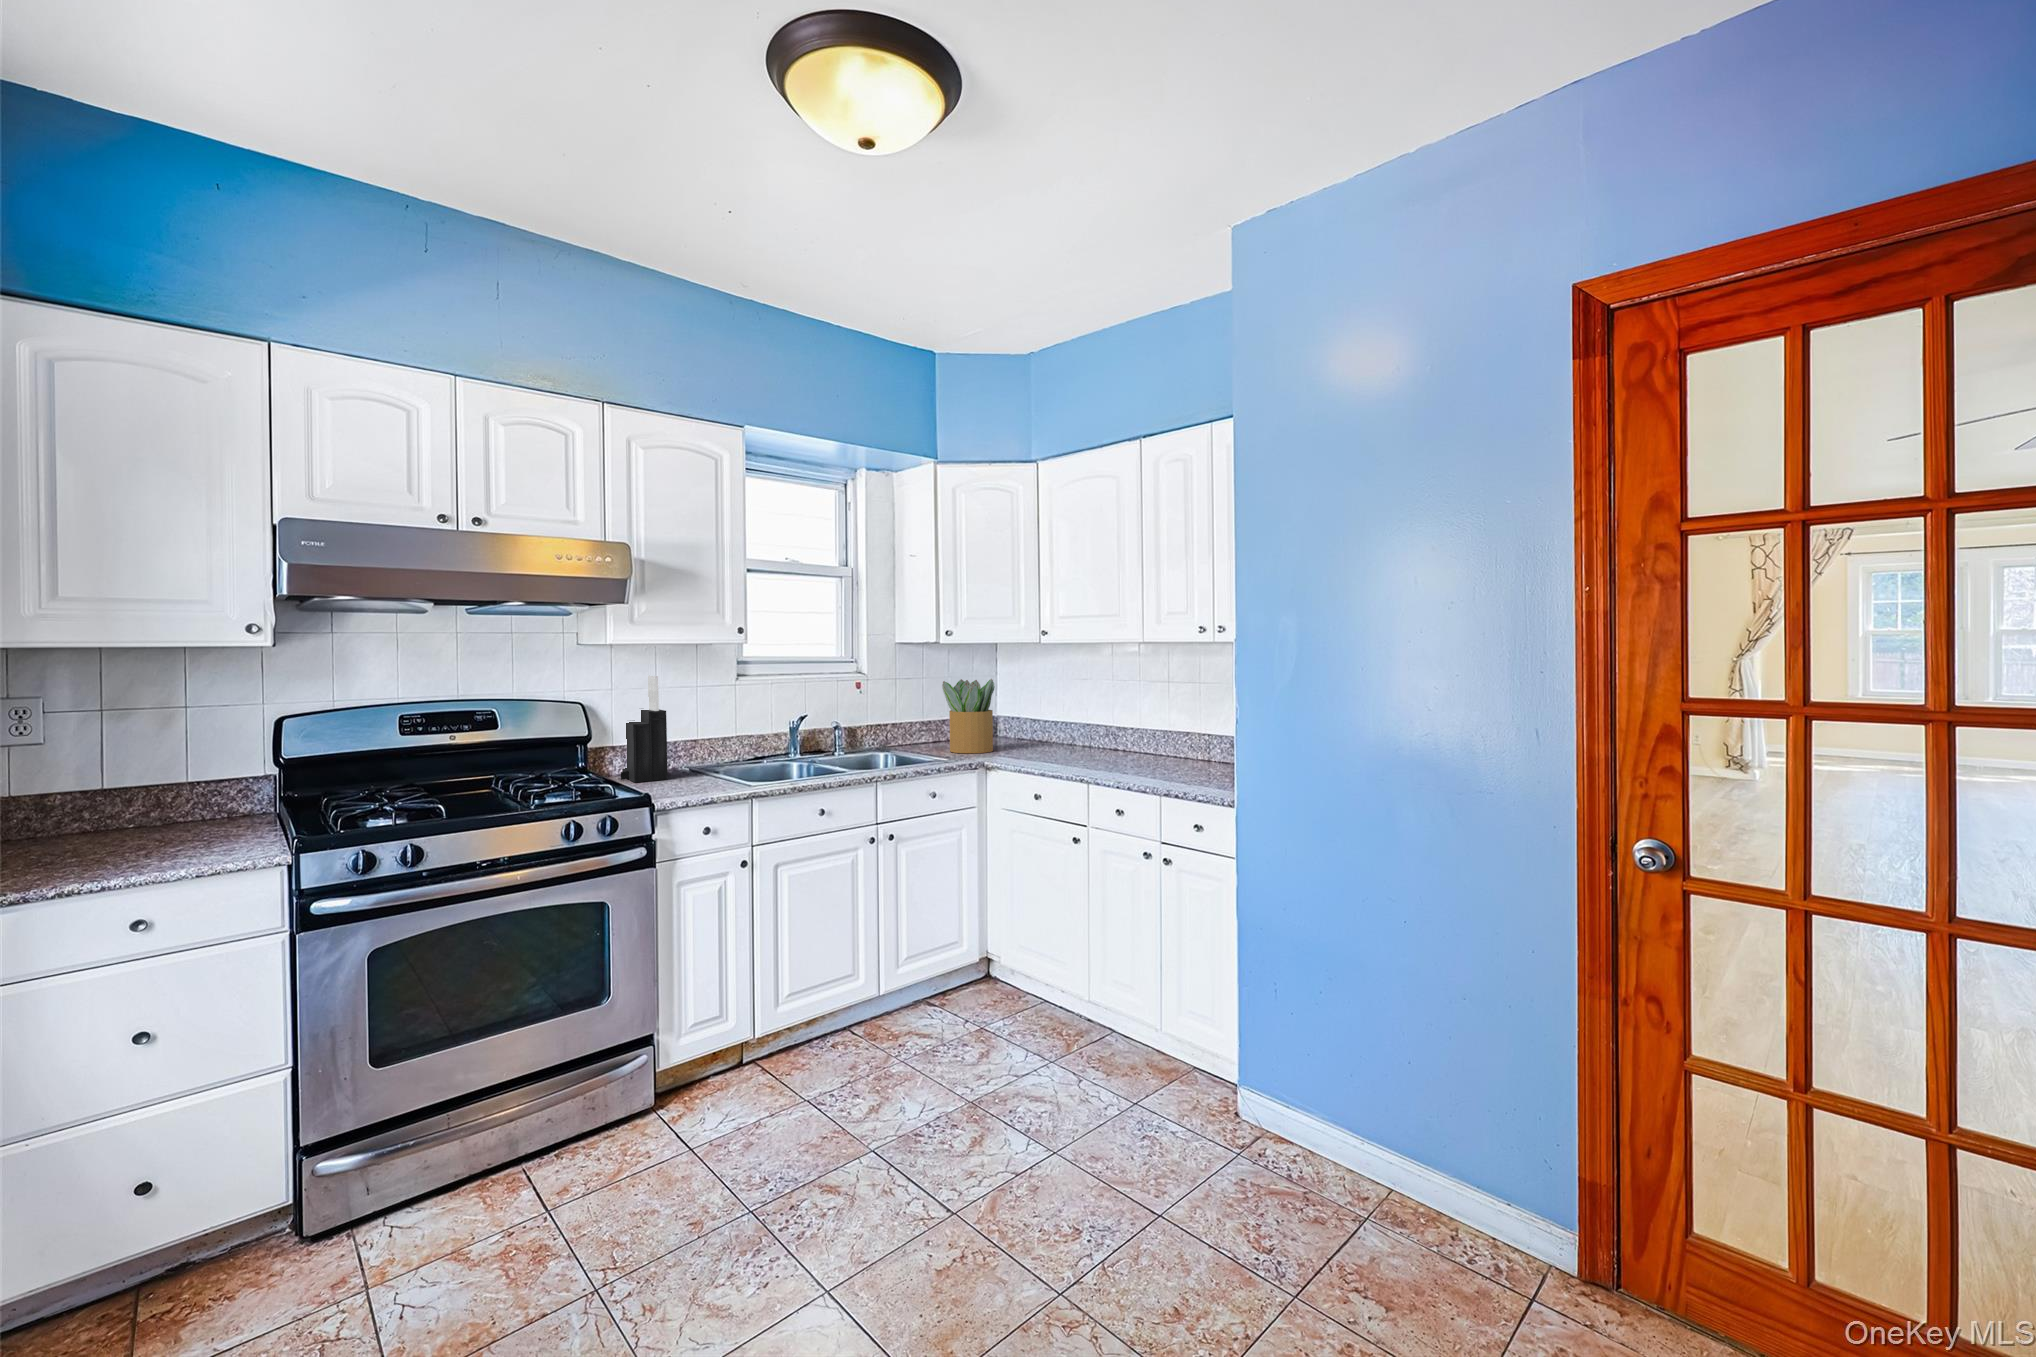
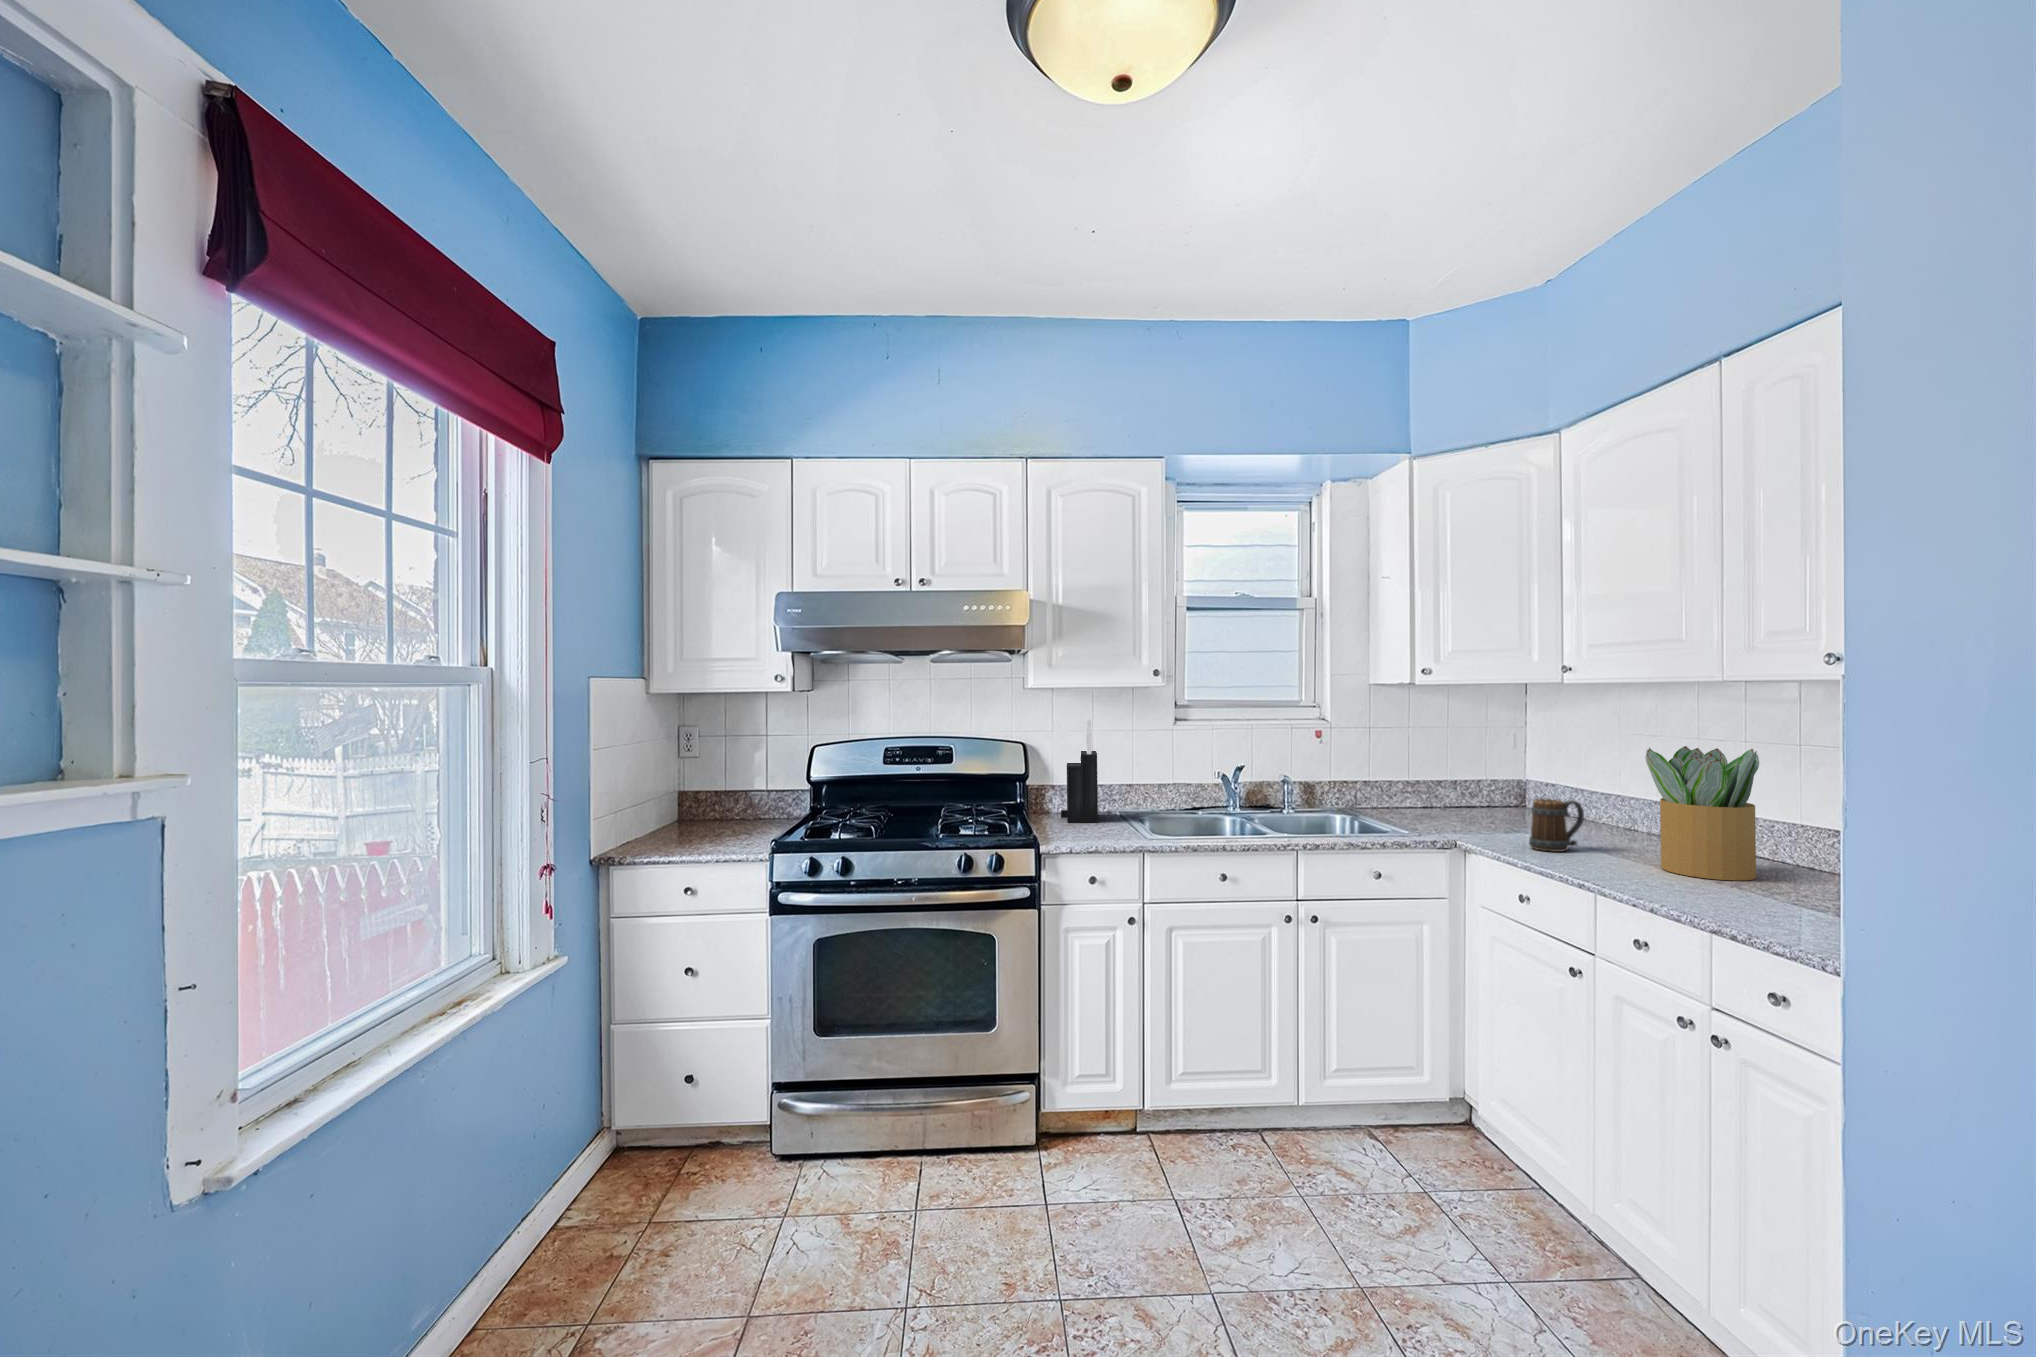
potted plant: present [942,679,995,753] -> present [1645,746,1759,881]
mug: none [1031,724,1063,761] -> present [1529,798,1584,852]

